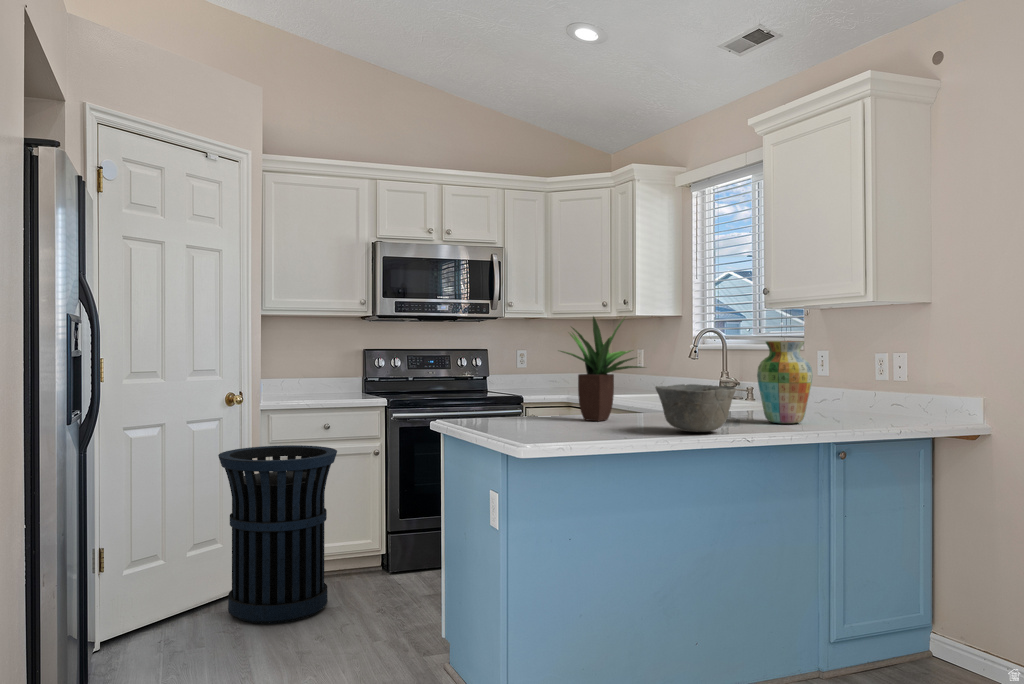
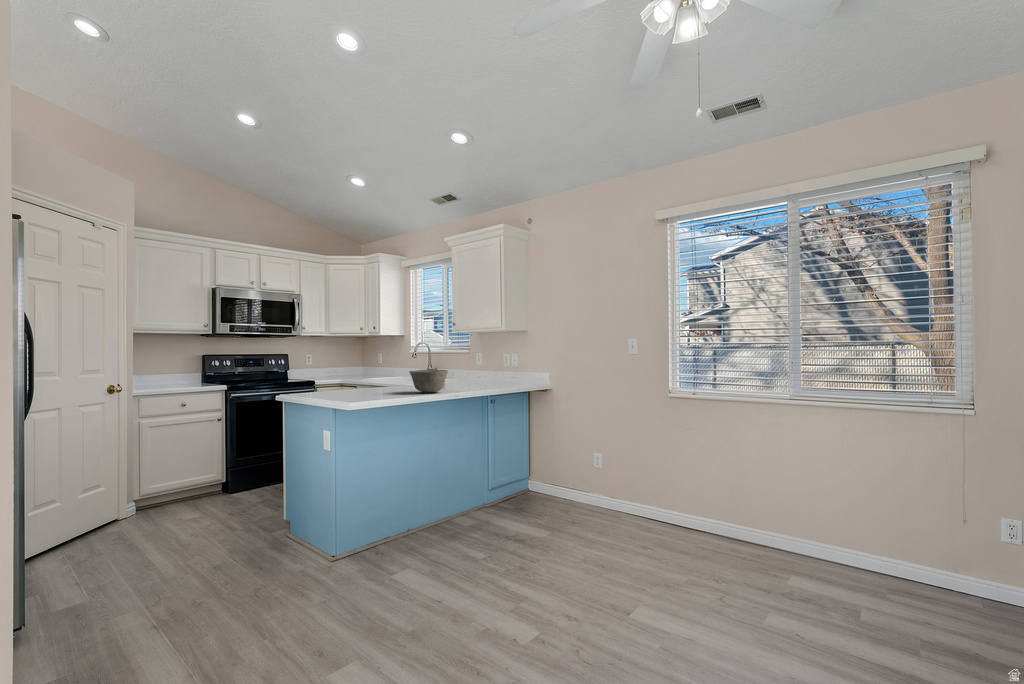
potted plant: present [561,317,644,421] -> none [353,335,400,391]
vase: present [757,341,812,424] -> none [454,348,479,388]
trash can: present [218,445,337,624] -> none [112,417,202,532]

